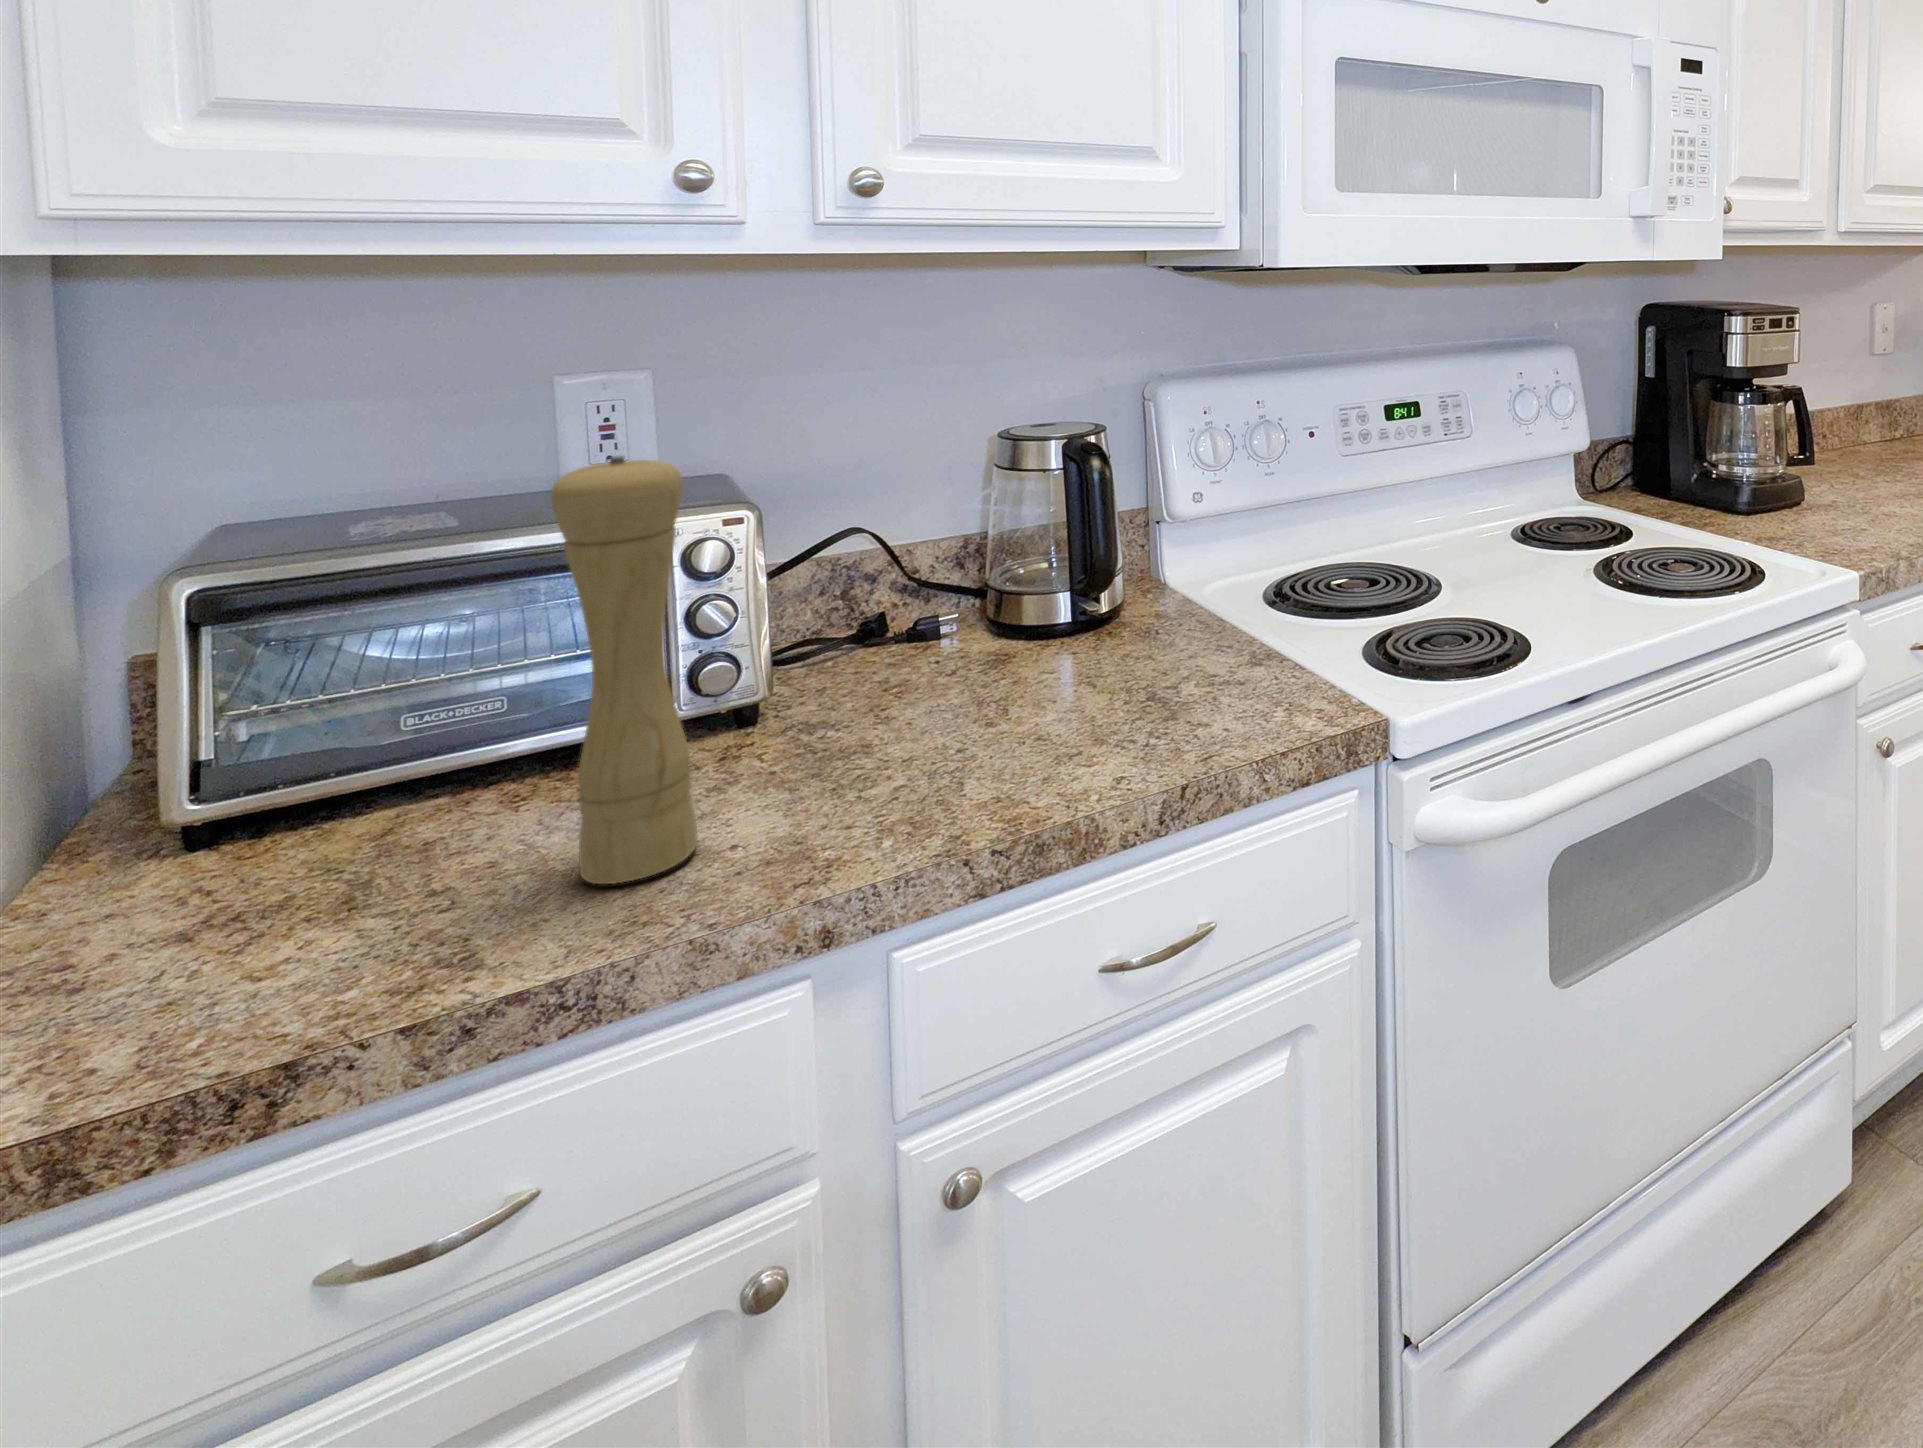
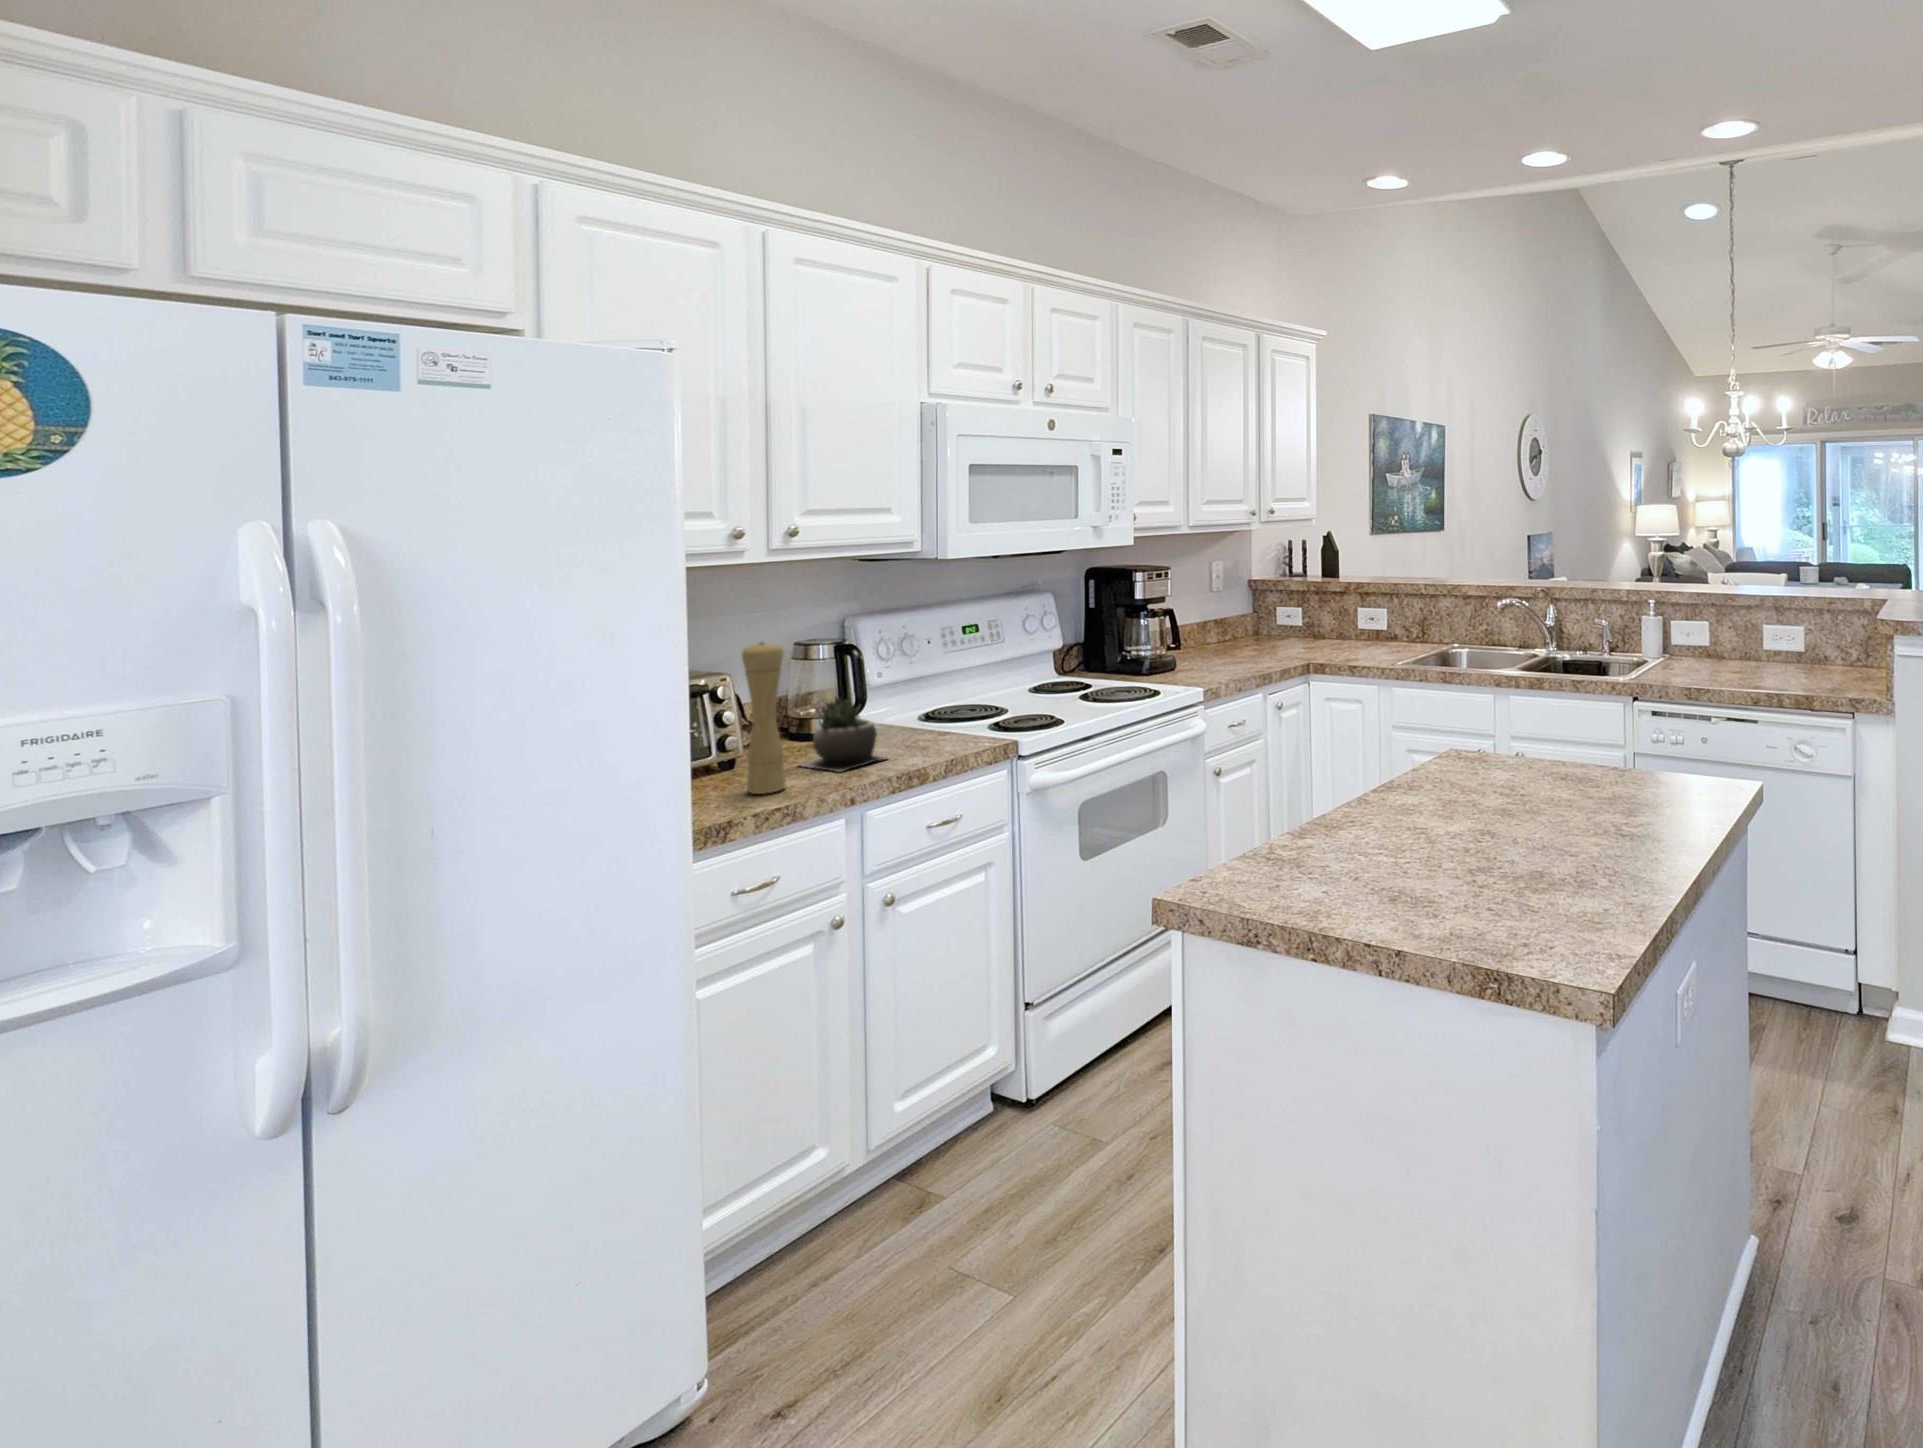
succulent plant: none [850,583,1060,798] -> present [801,698,885,772]

